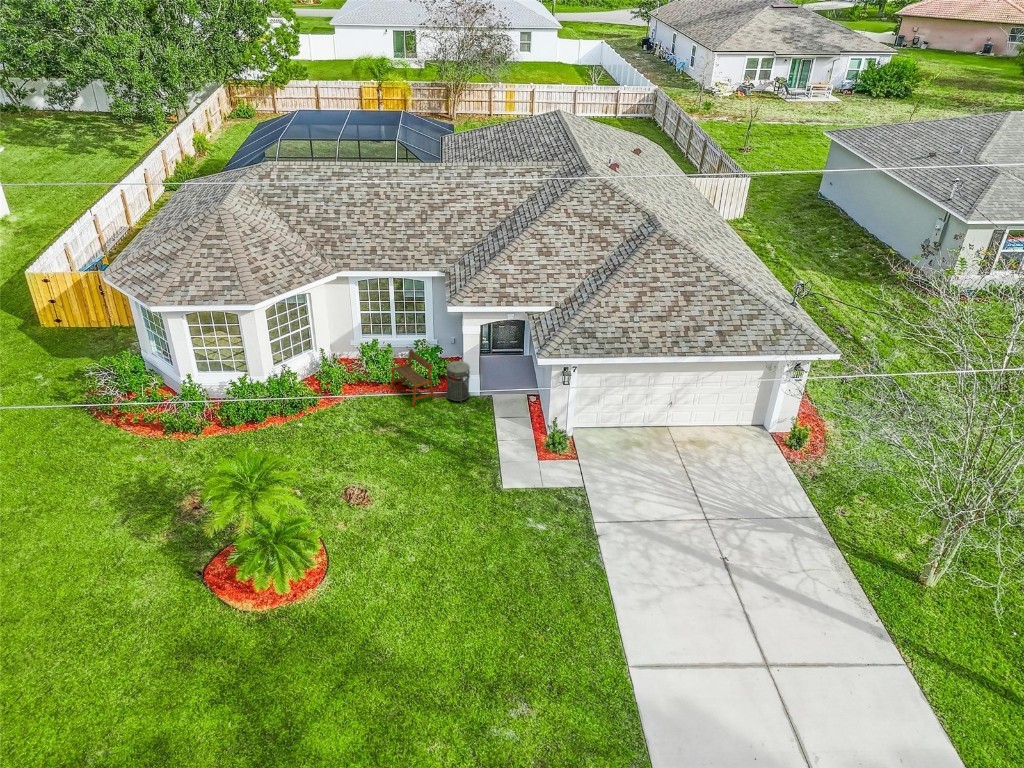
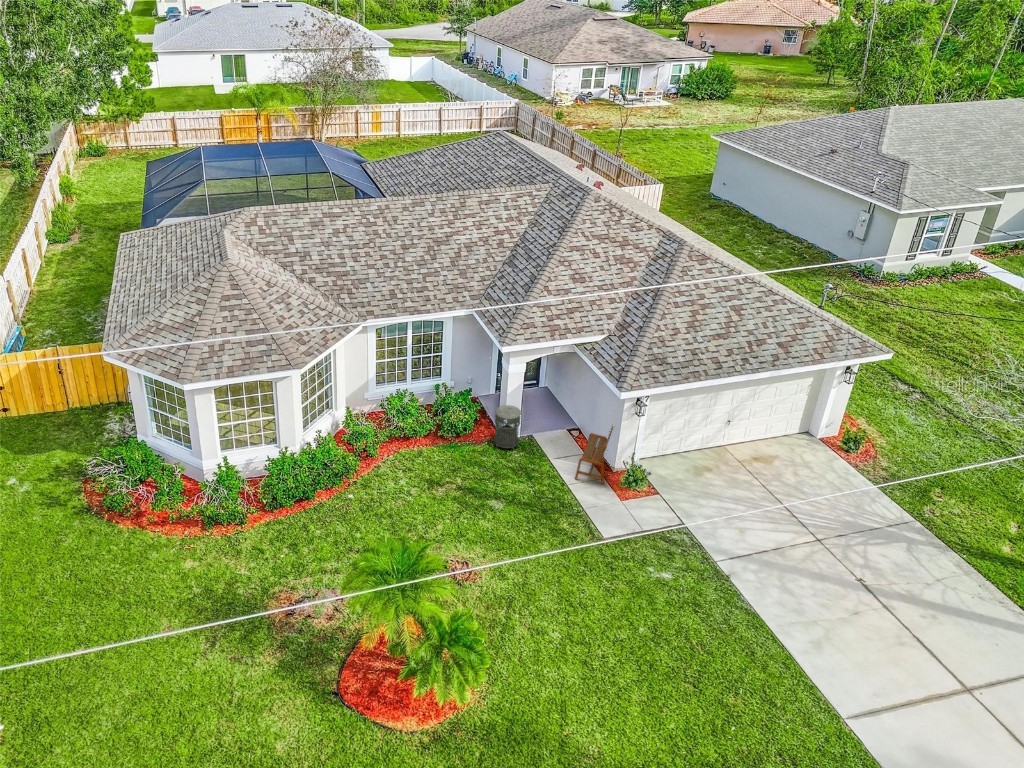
bench: present [391,349,434,407] -> present [575,426,613,484]

